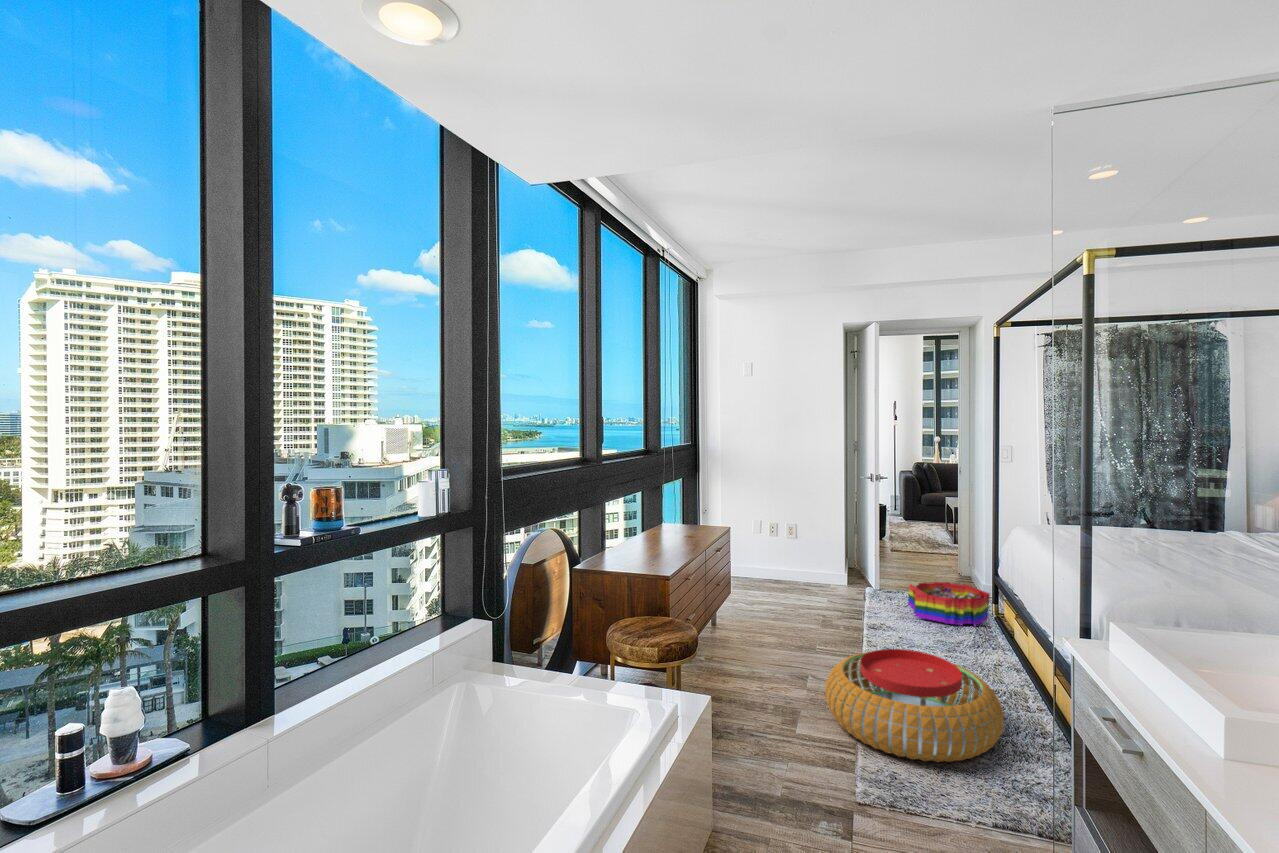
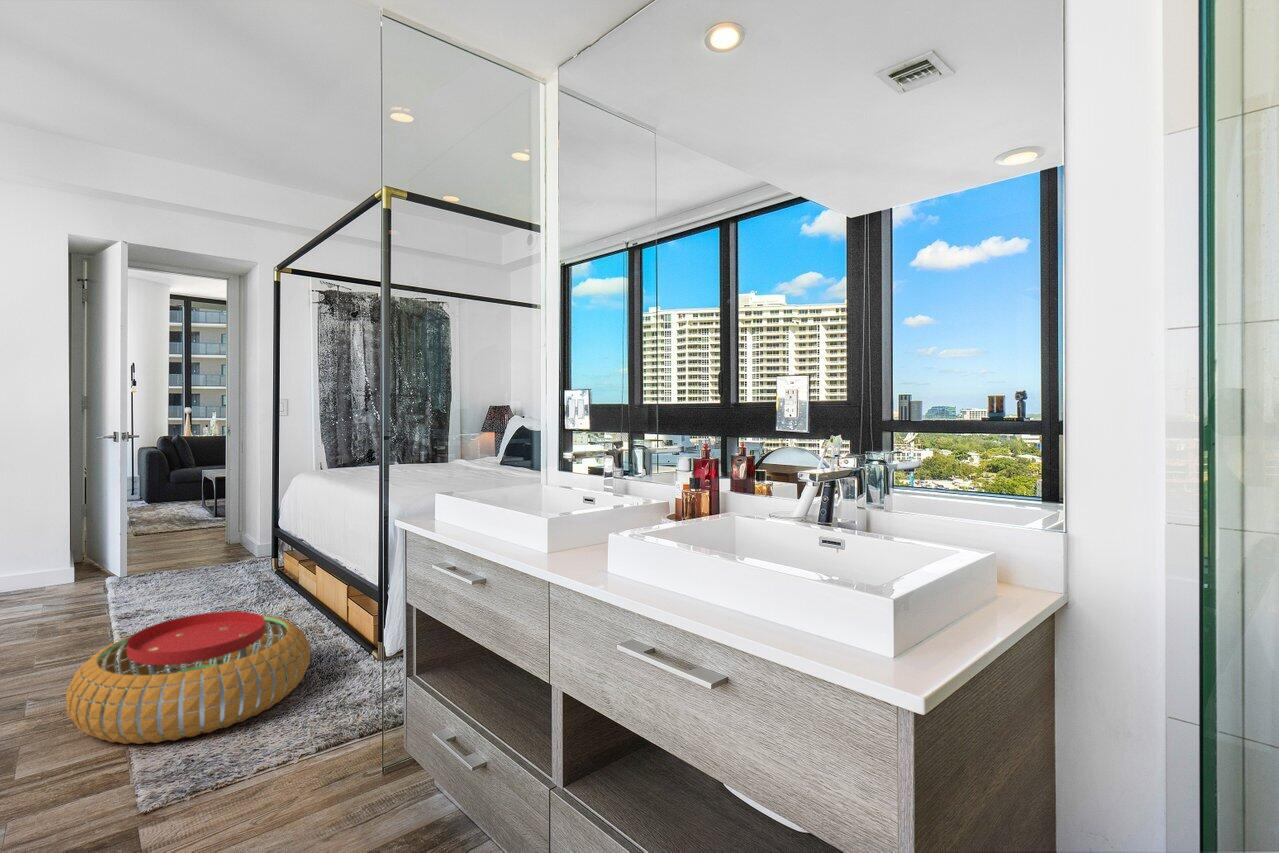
storage bin: present [908,582,990,626] -> none [171,545,270,593]

